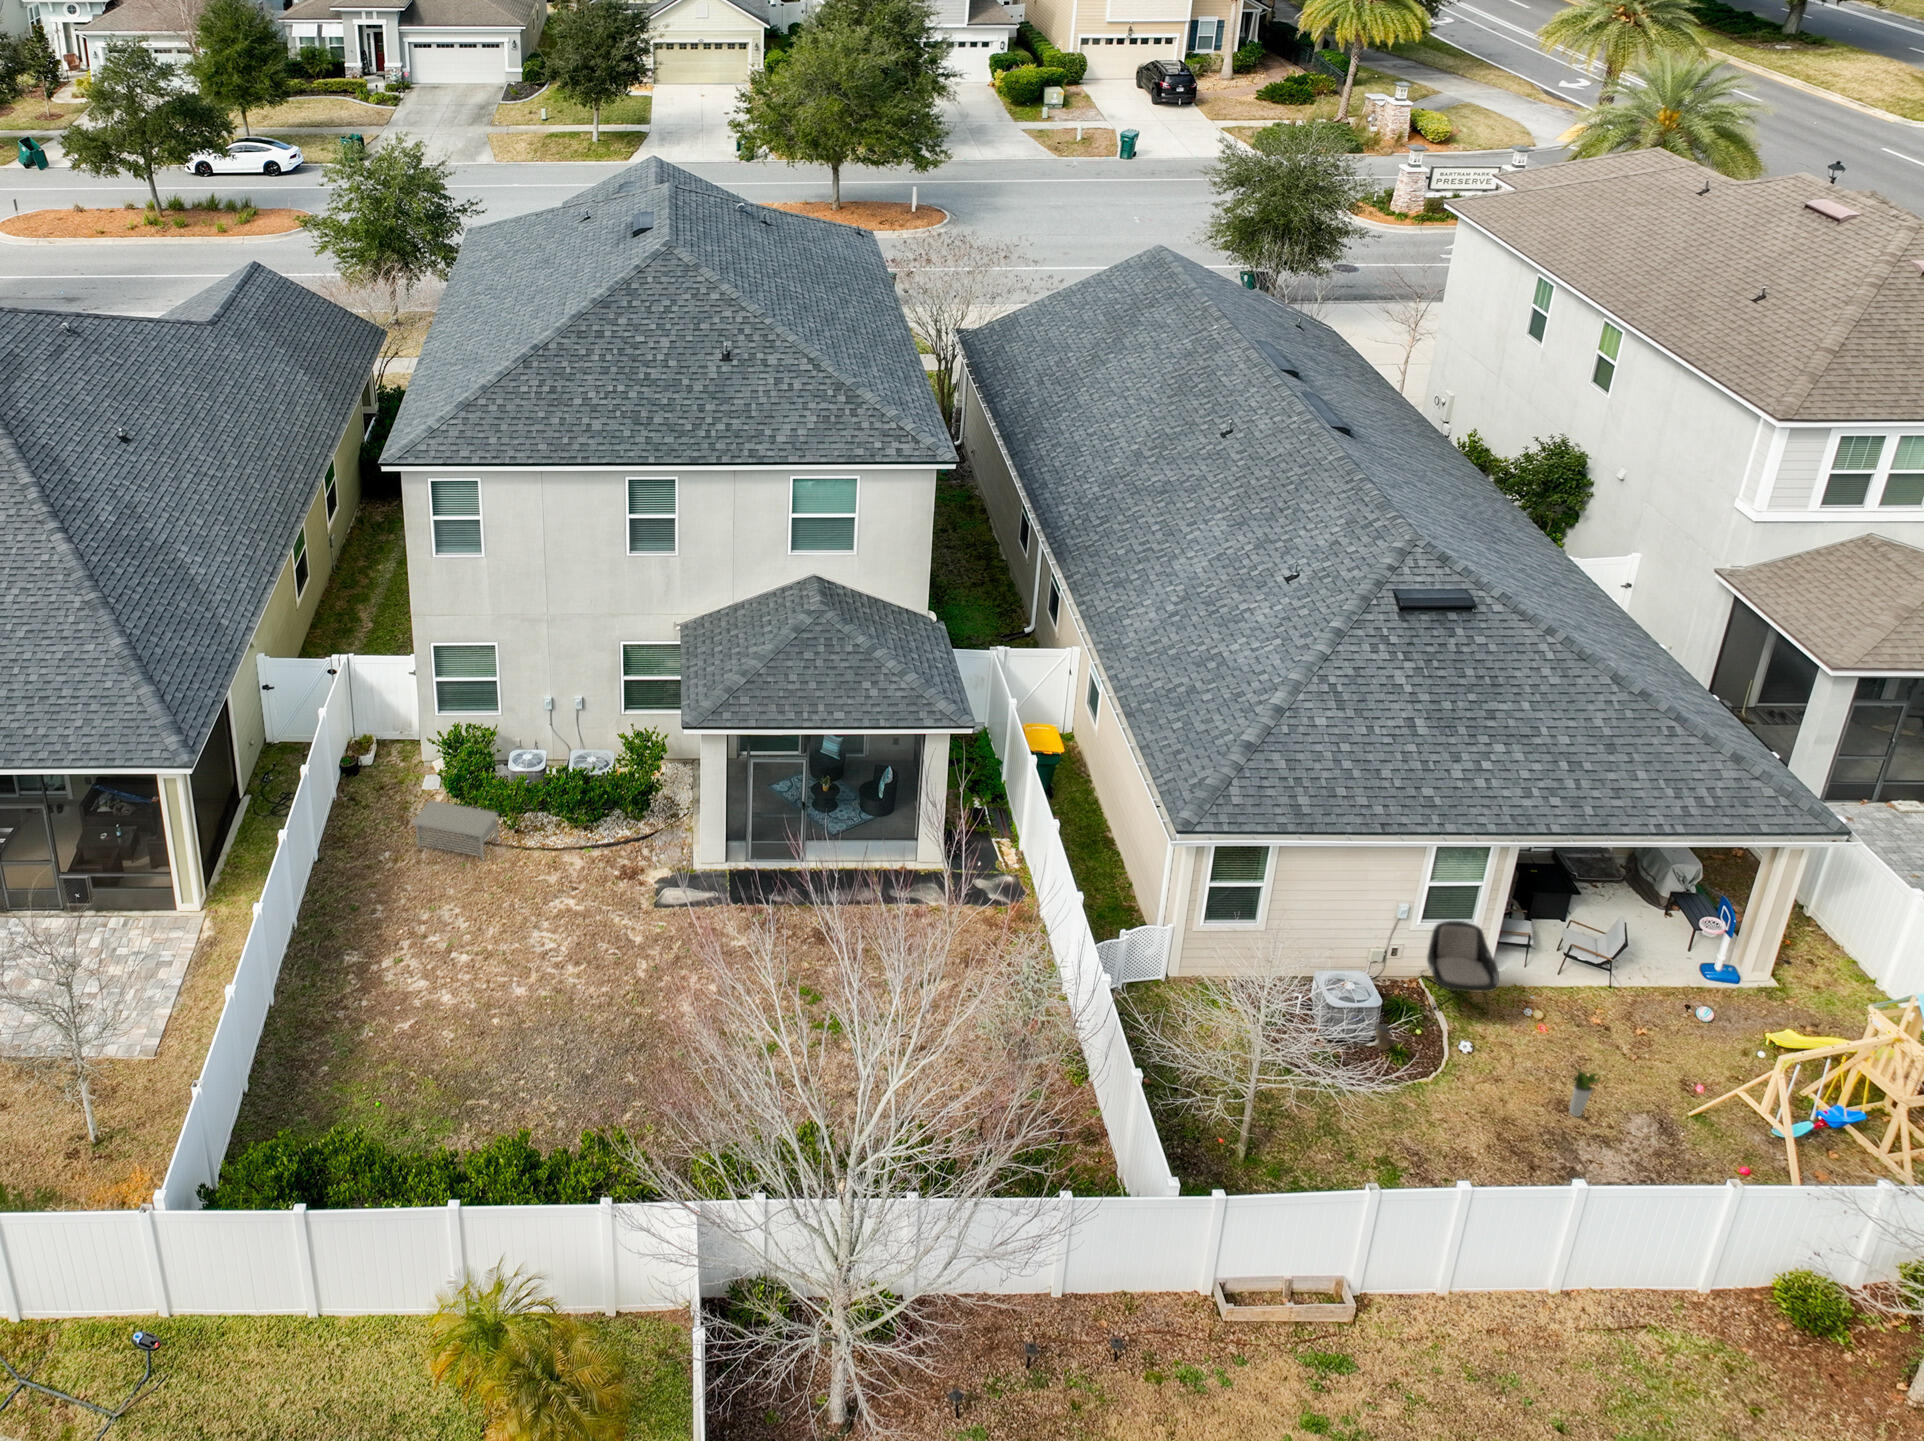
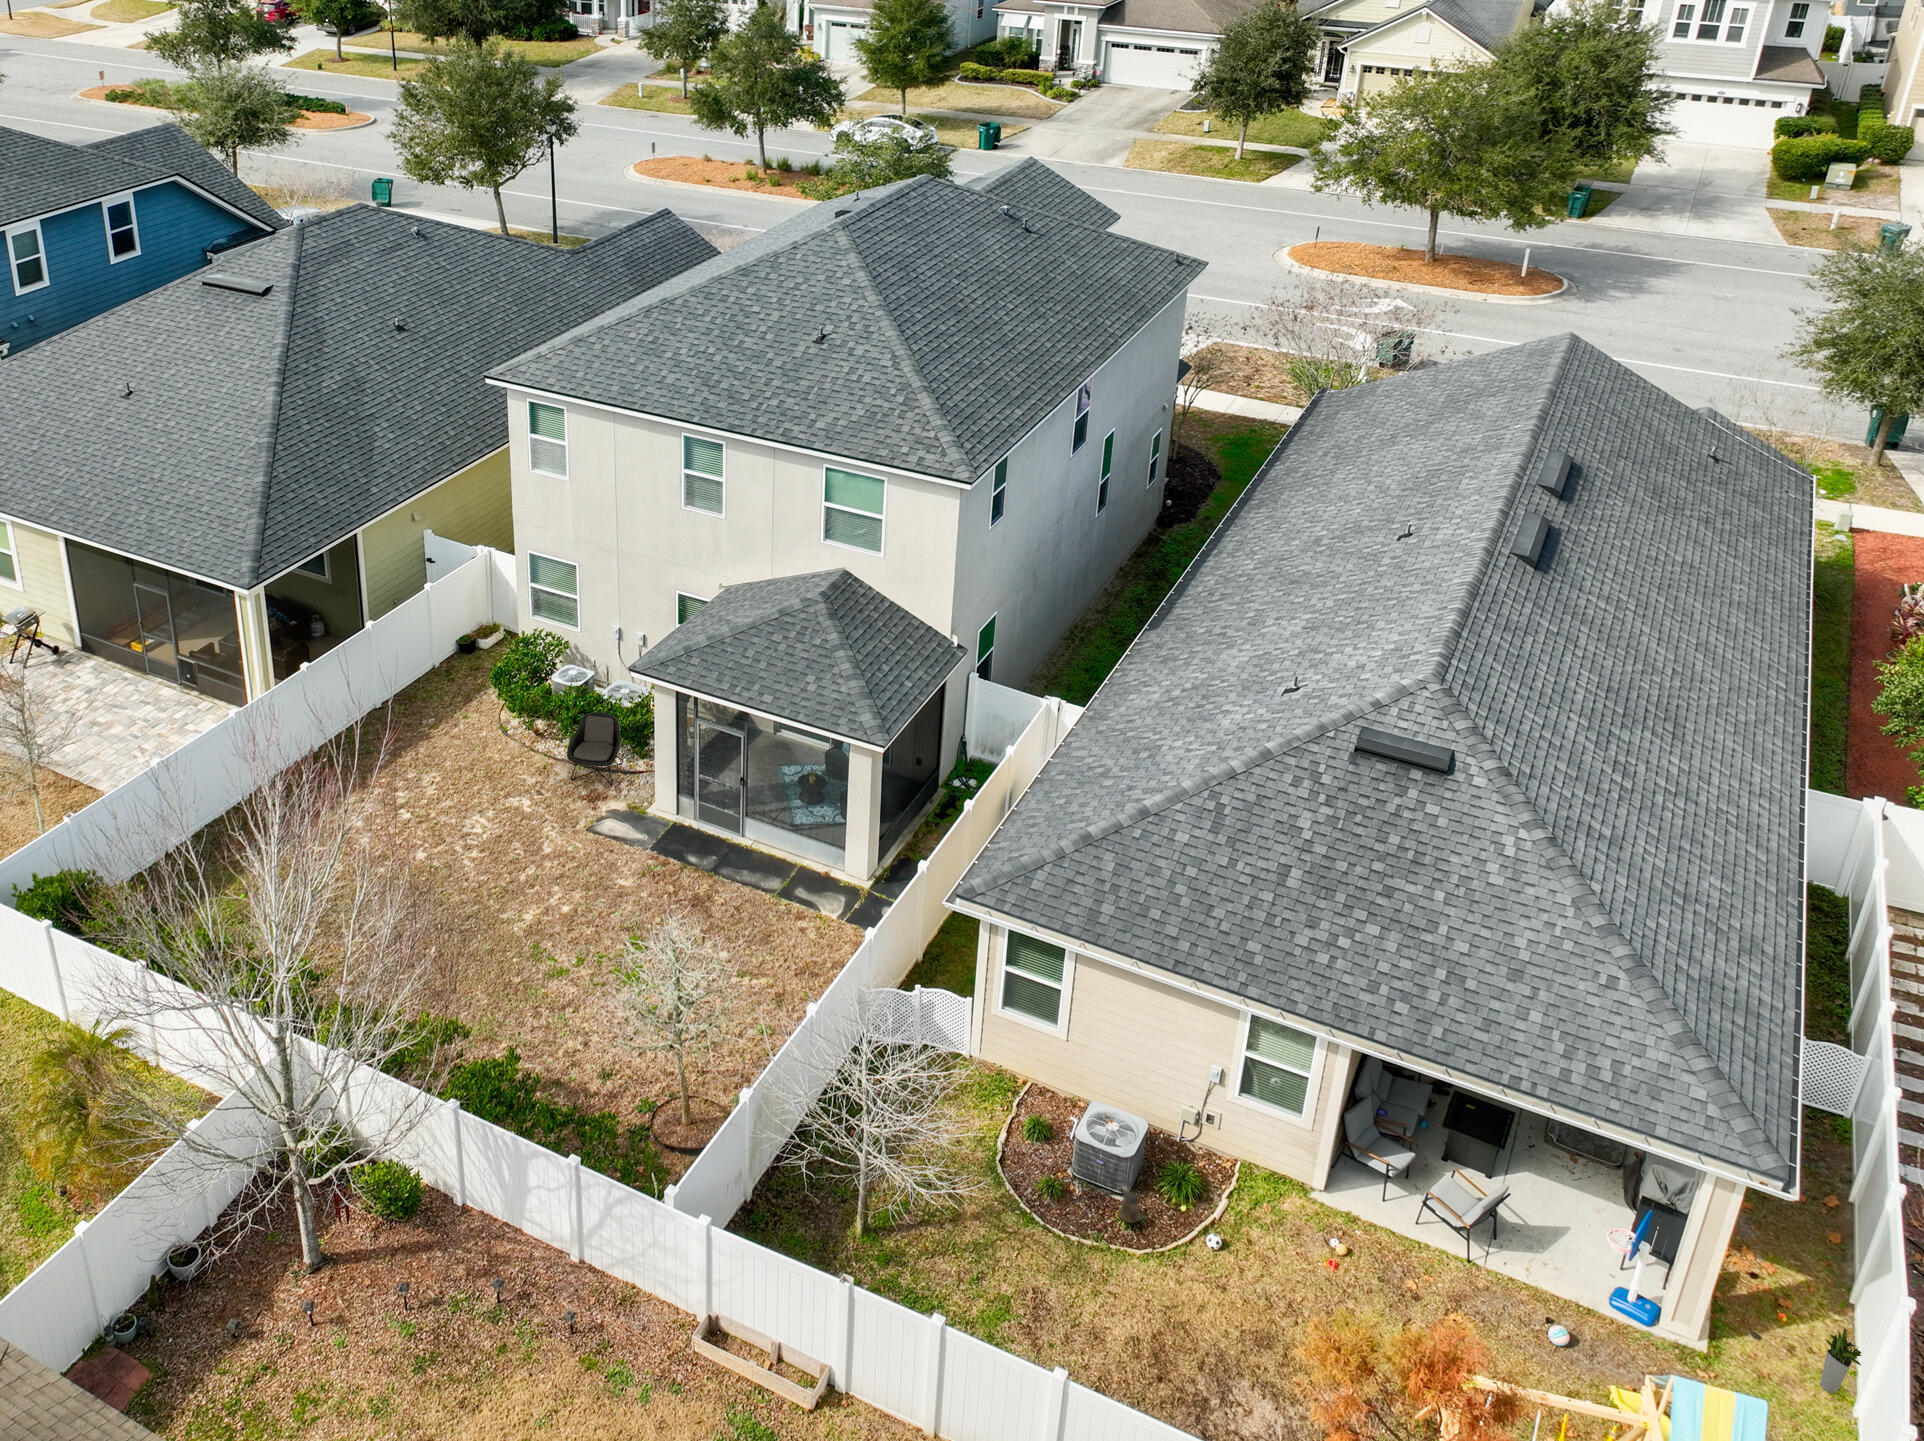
storage bench: present [413,800,498,861] -> none [454,683,524,747]
lounge chair: present [1427,921,1499,1007] -> present [567,712,623,785]
planter: present [1569,1068,1600,1117] -> present [1820,1328,1862,1393]

